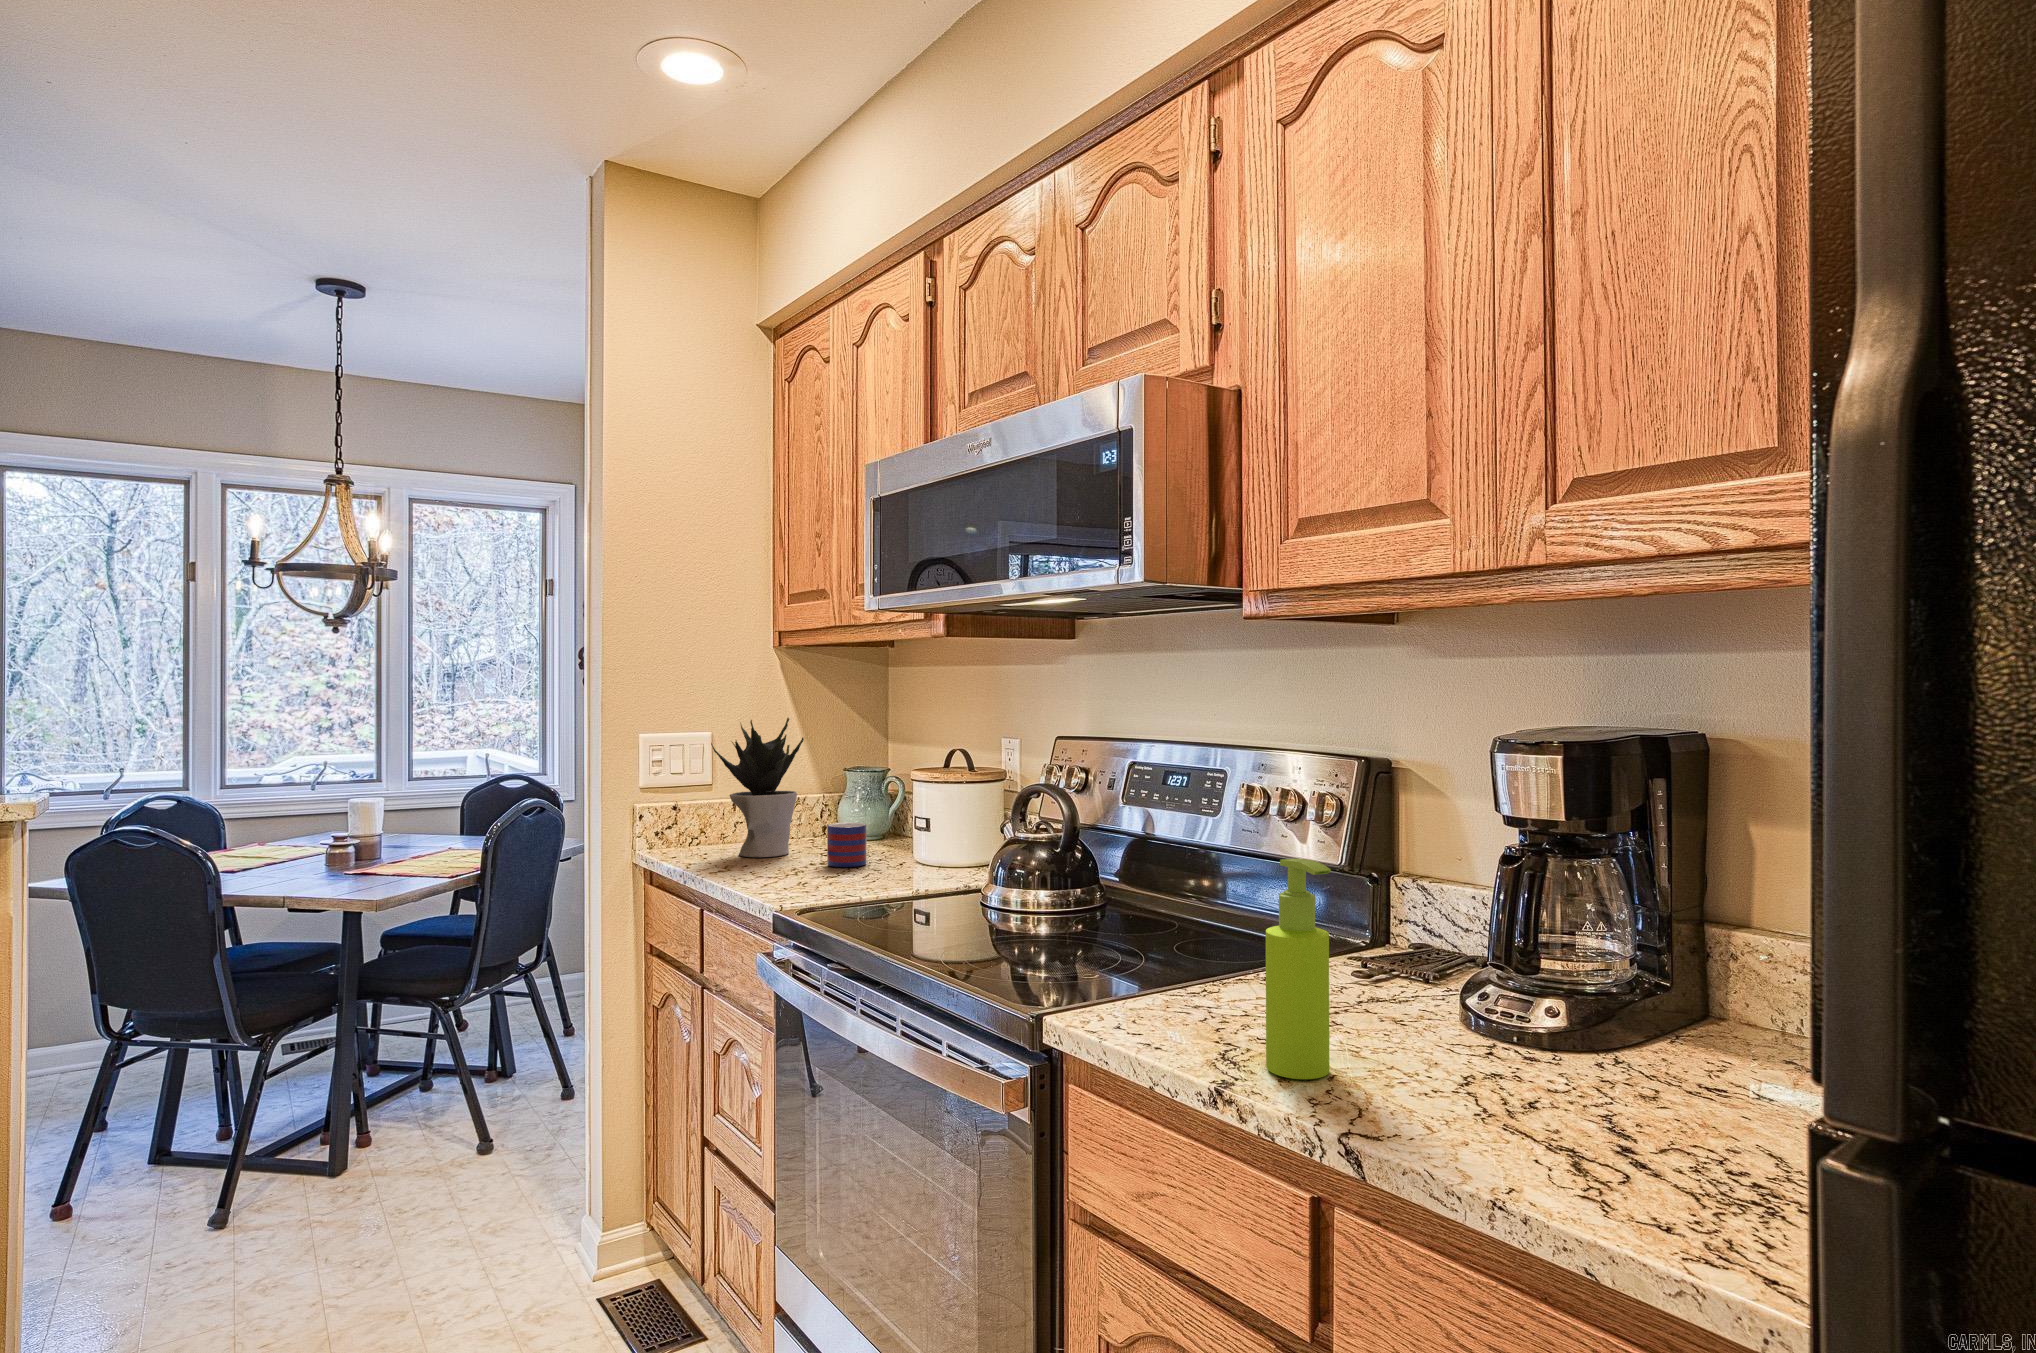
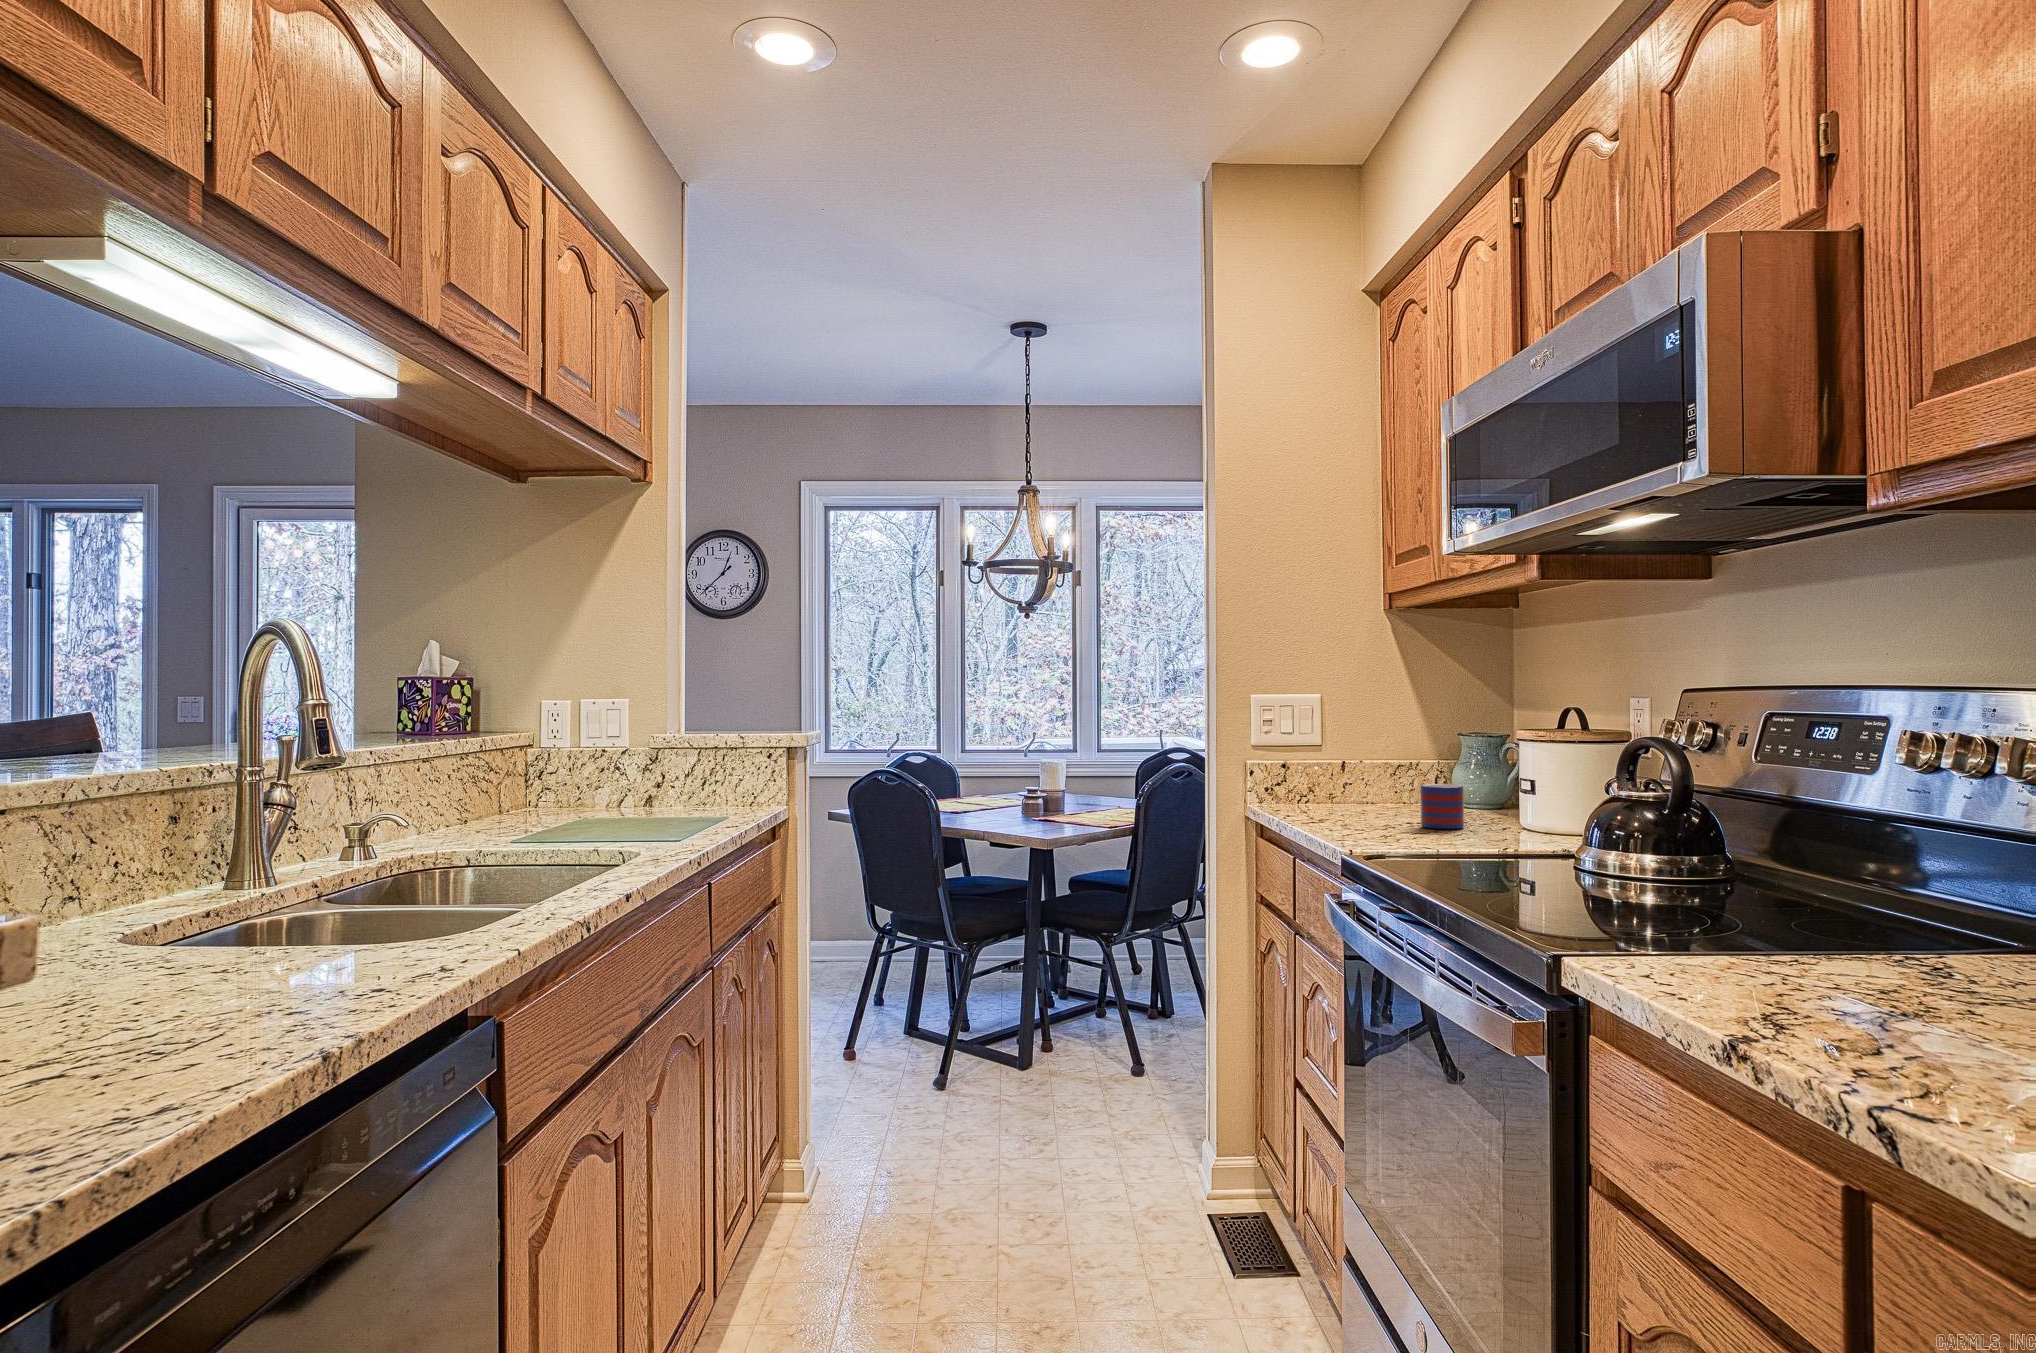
potted plant: present [711,718,804,858] -> none [1310,678,1403,817]
soap dispenser: present [1266,858,1331,1079] -> none [1809,781,1908,1053]

